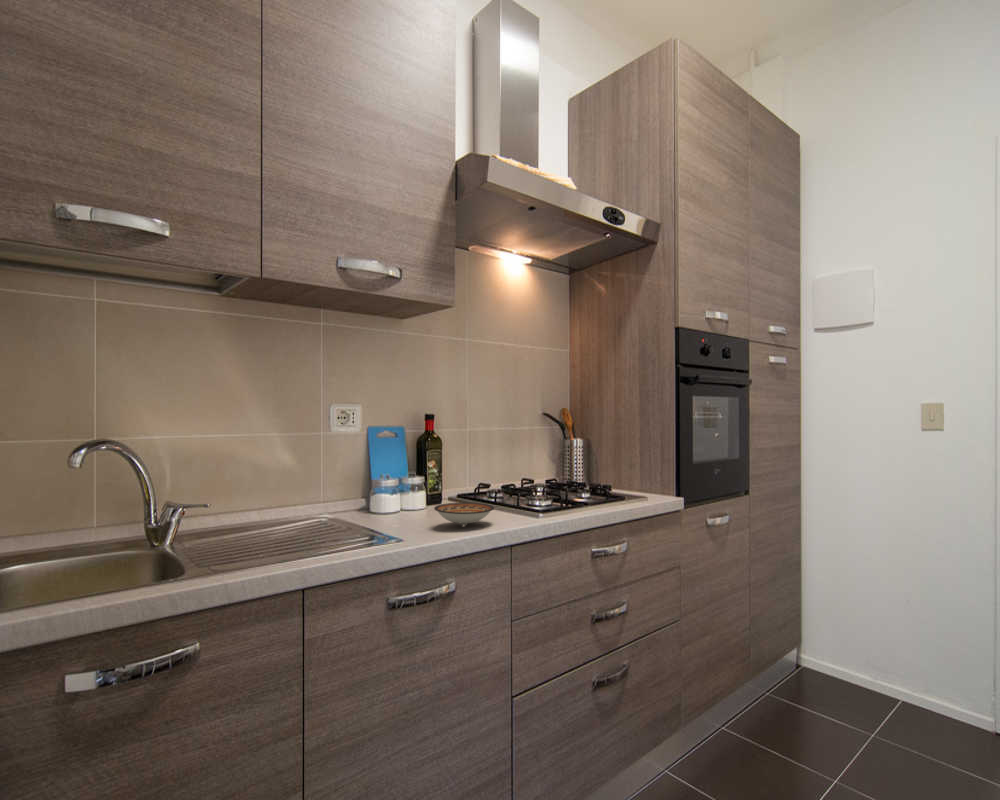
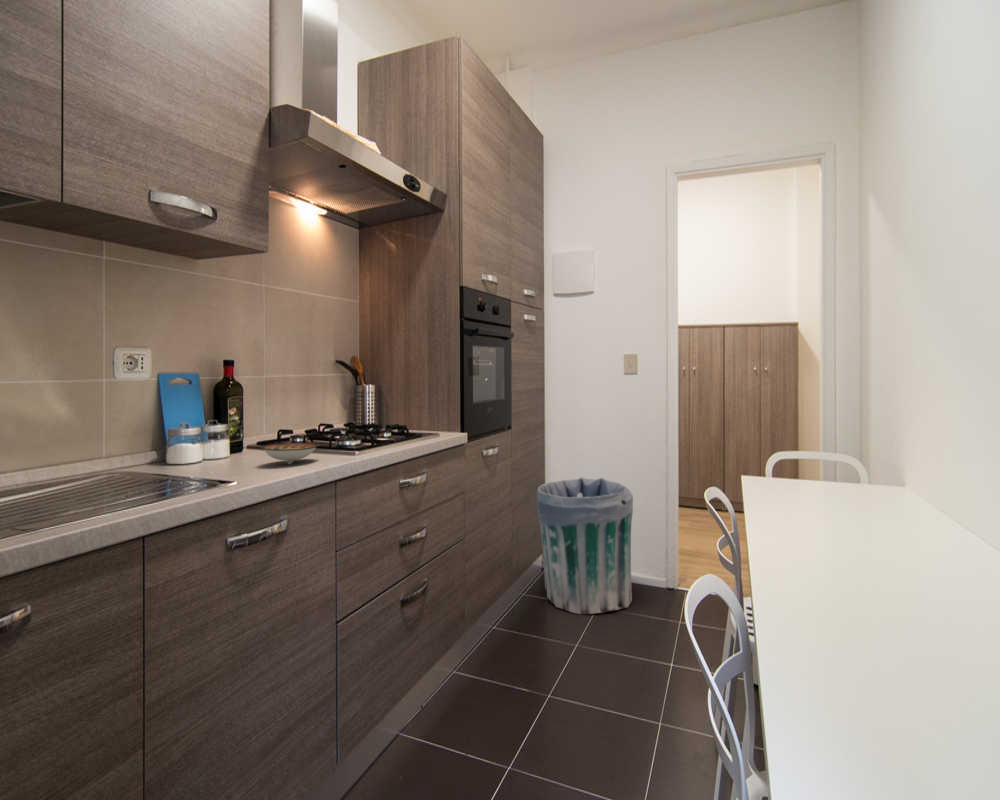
trash can: none [786,558,941,757] -> present [536,478,633,614]

